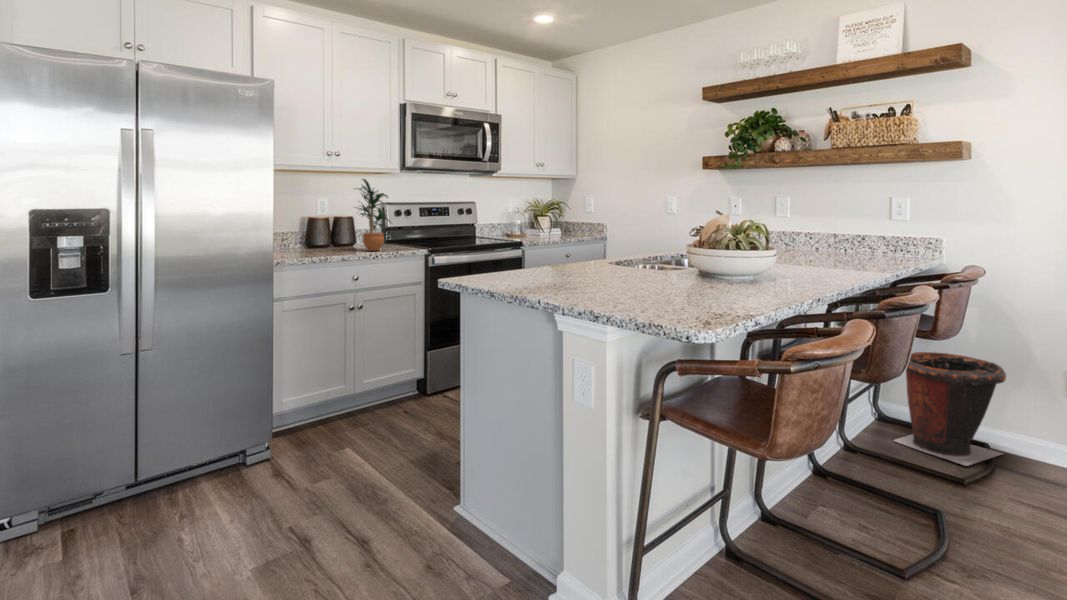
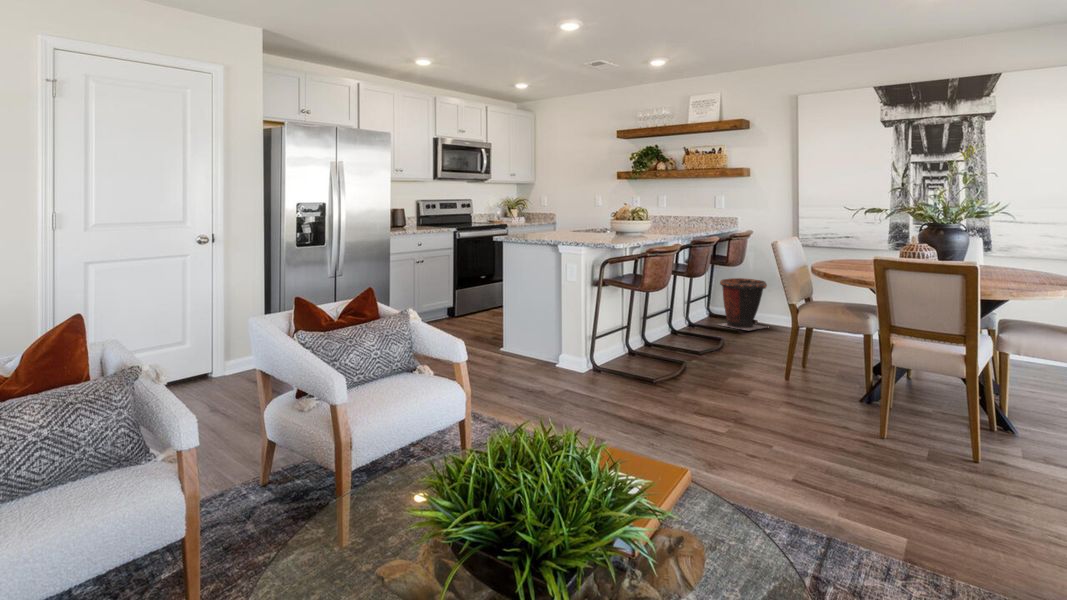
potted plant: present [357,179,390,251] -> none [412,184,435,228]

